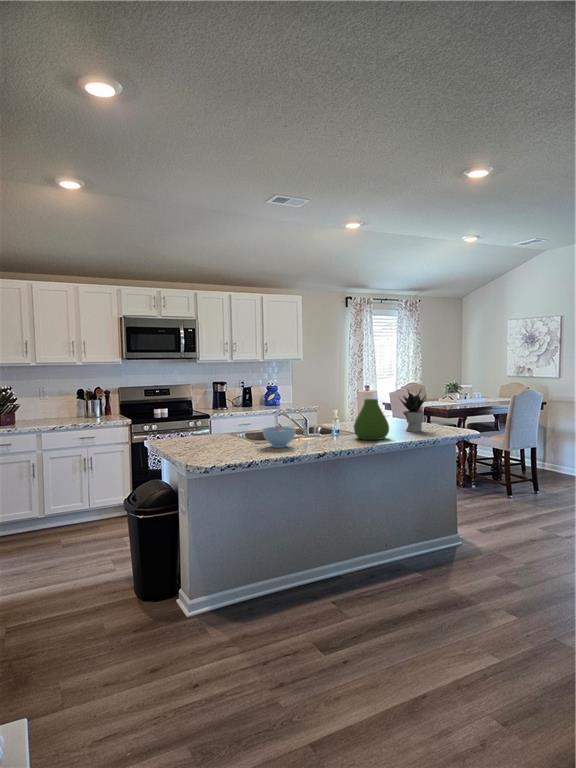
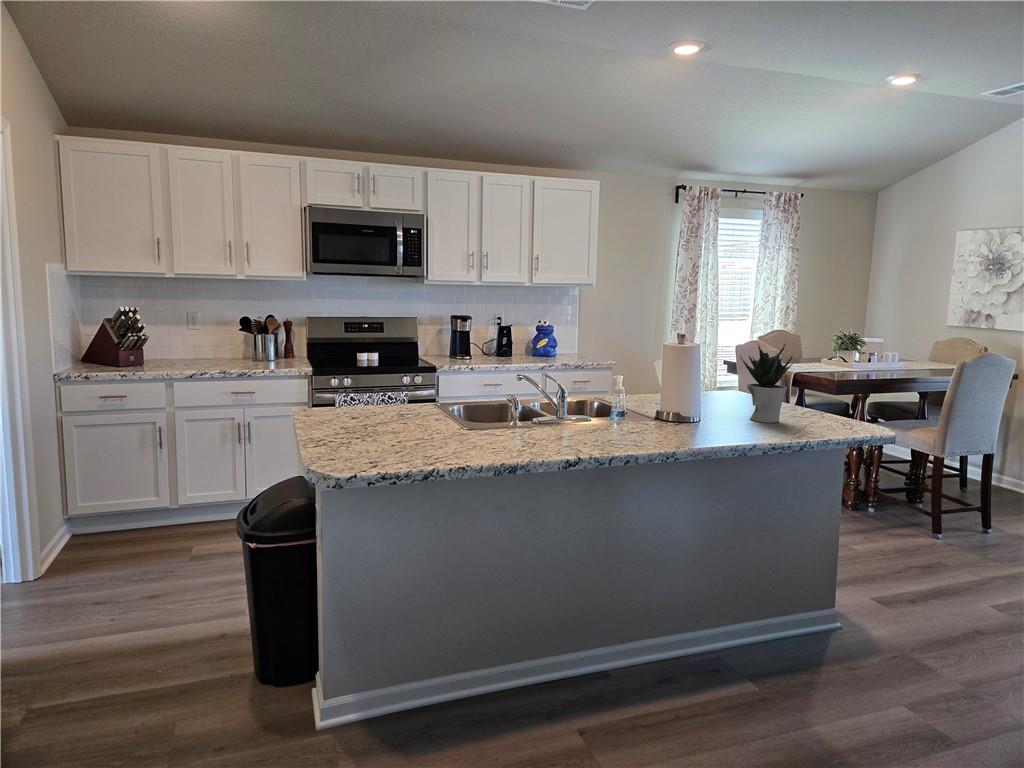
vase: present [354,399,389,440] -> none [649,360,714,436]
bowl: present [263,426,296,448] -> none [472,402,534,441]

